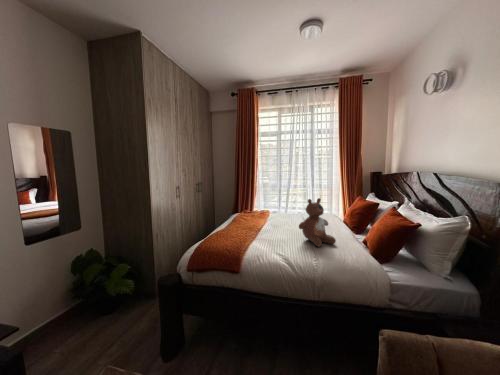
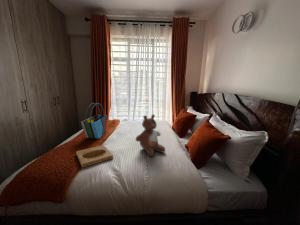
tote bag: none [234,187,259,228] -> present [81,103,107,139]
tray: none [233,234,274,251] -> present [76,145,113,168]

